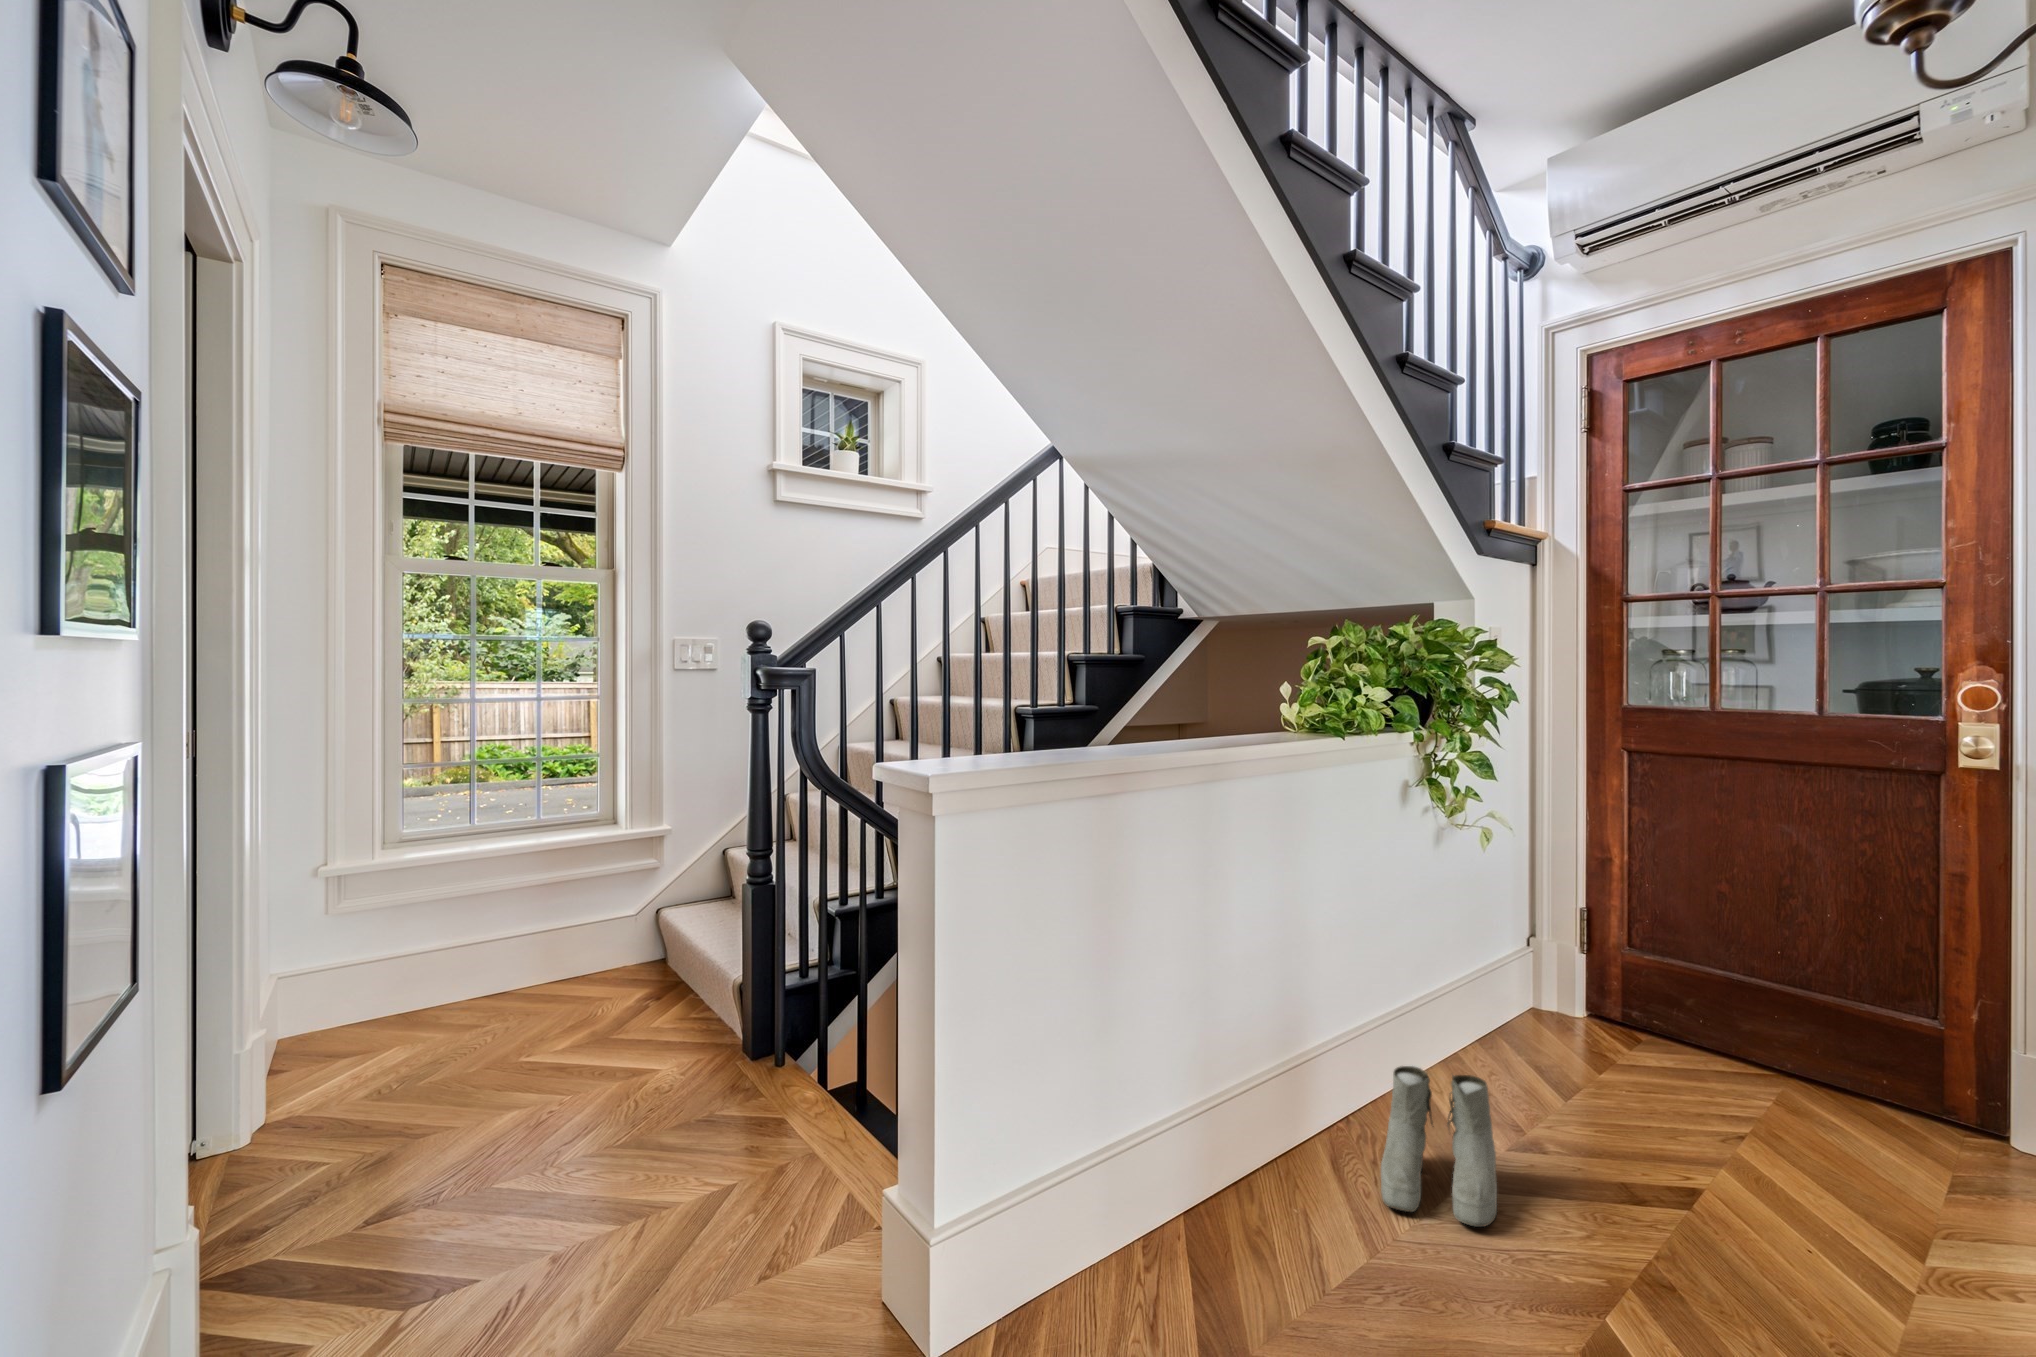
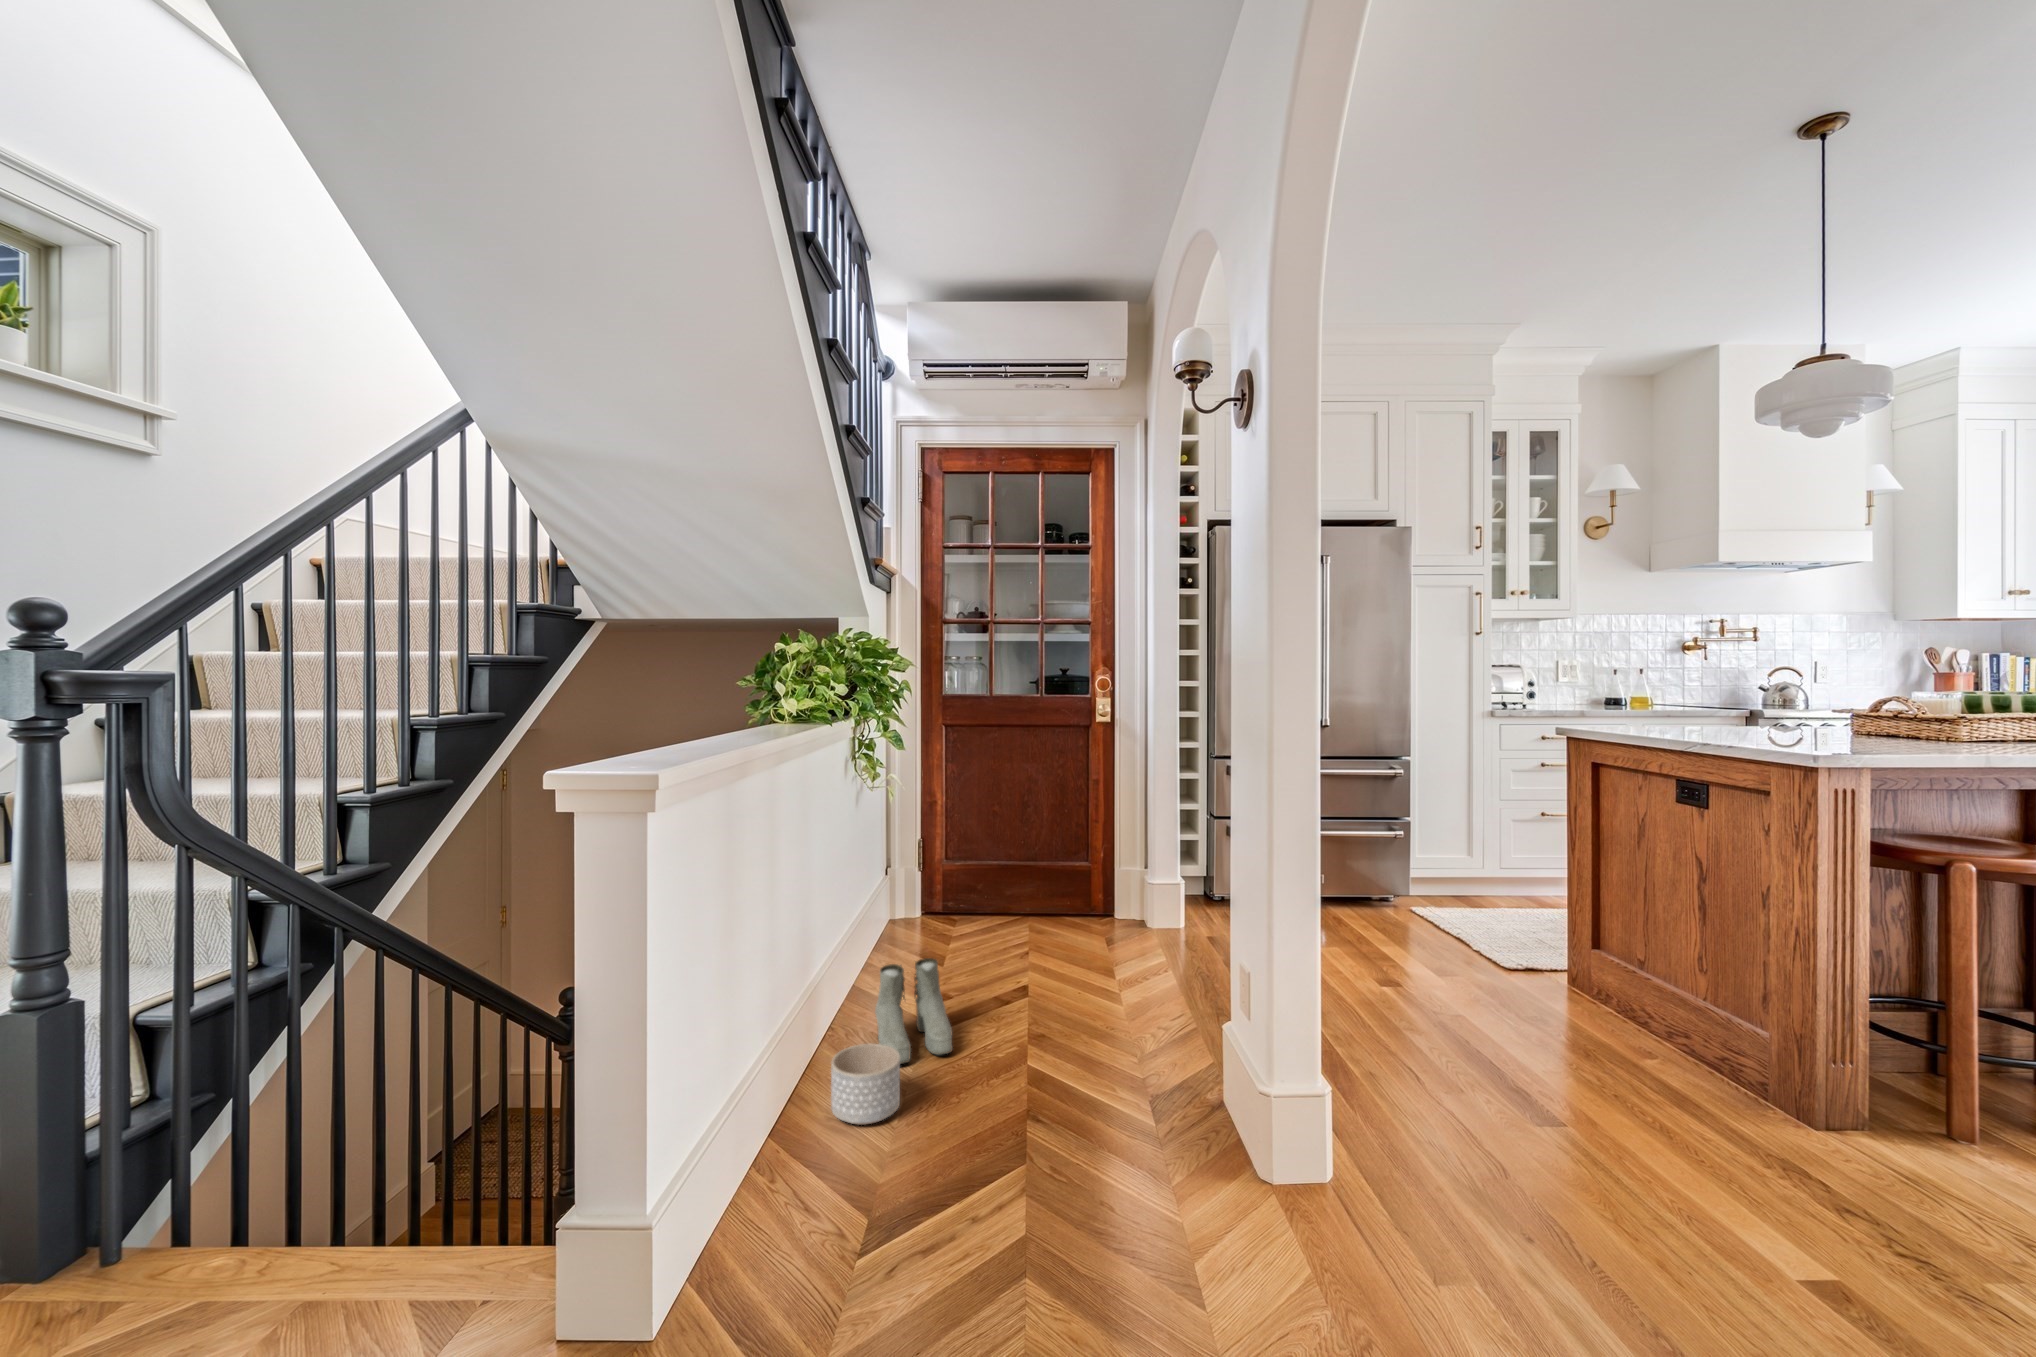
planter: none [1262,1153,1358,1270] -> present [831,1044,900,1125]

